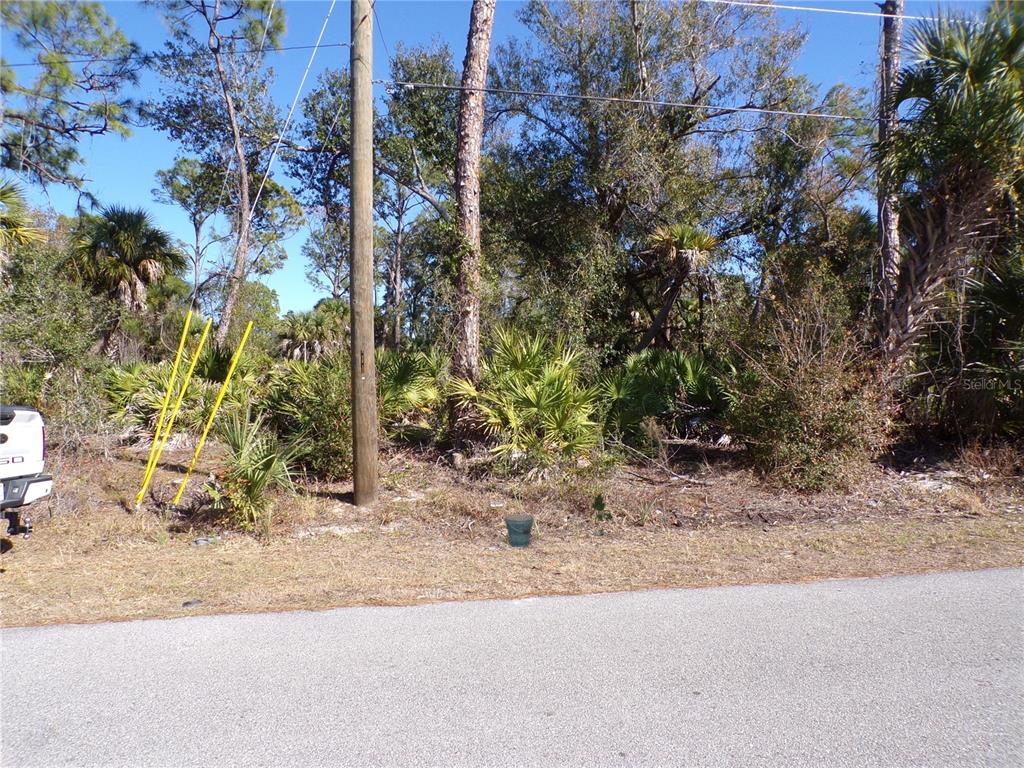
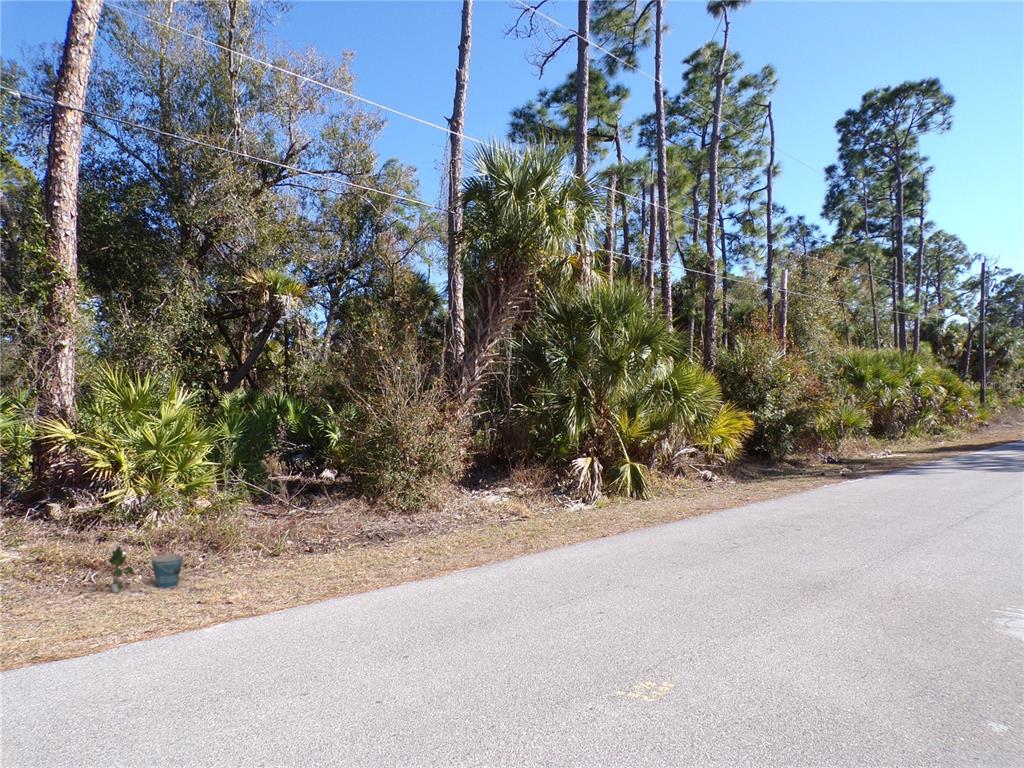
potted plant: present [586,494,613,535] -> present [100,546,135,593]

